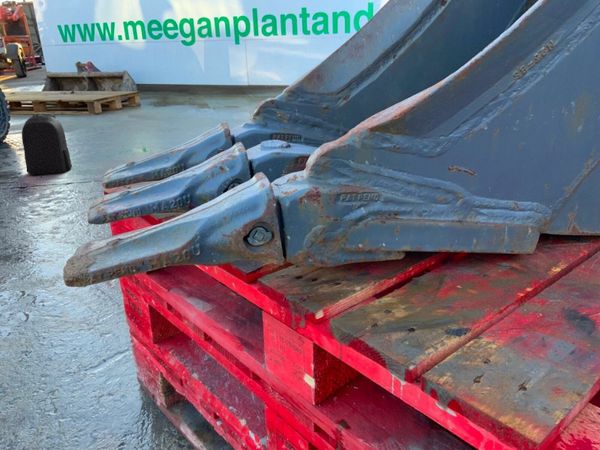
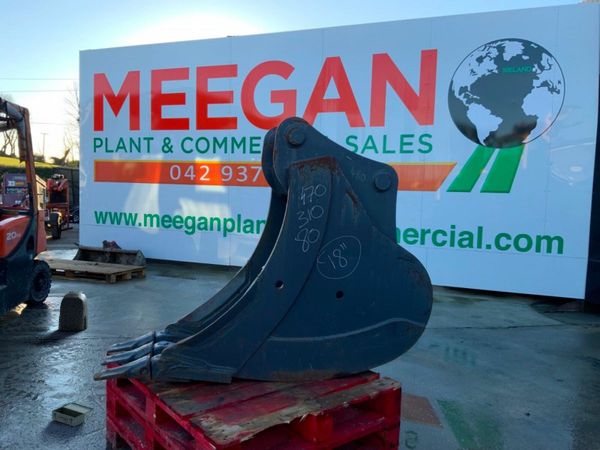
toolbox: none [21,292,103,341] -> present [52,402,94,426]

